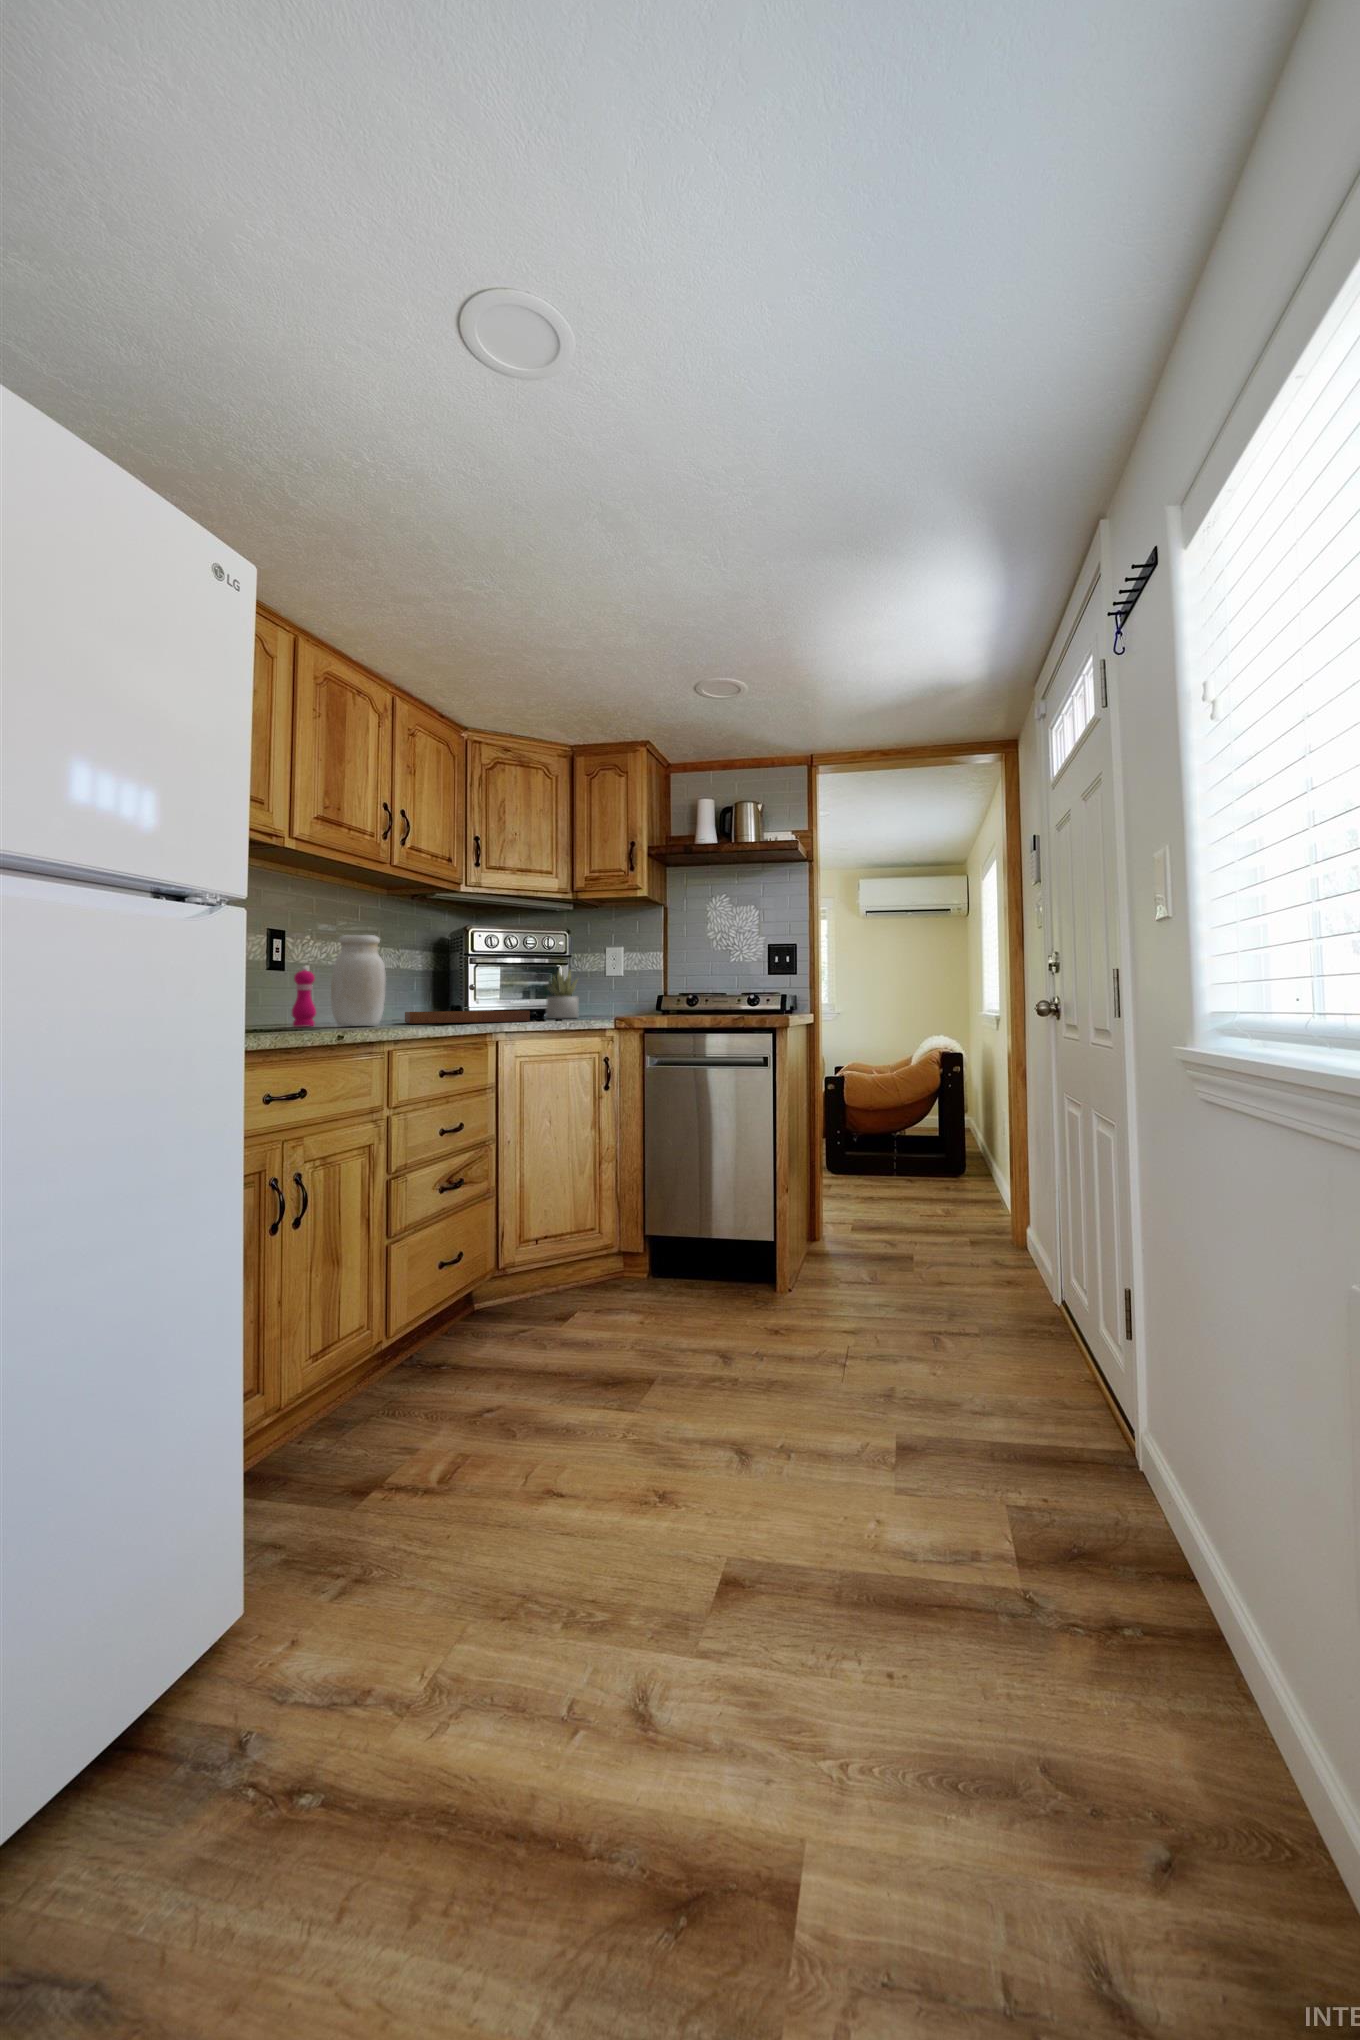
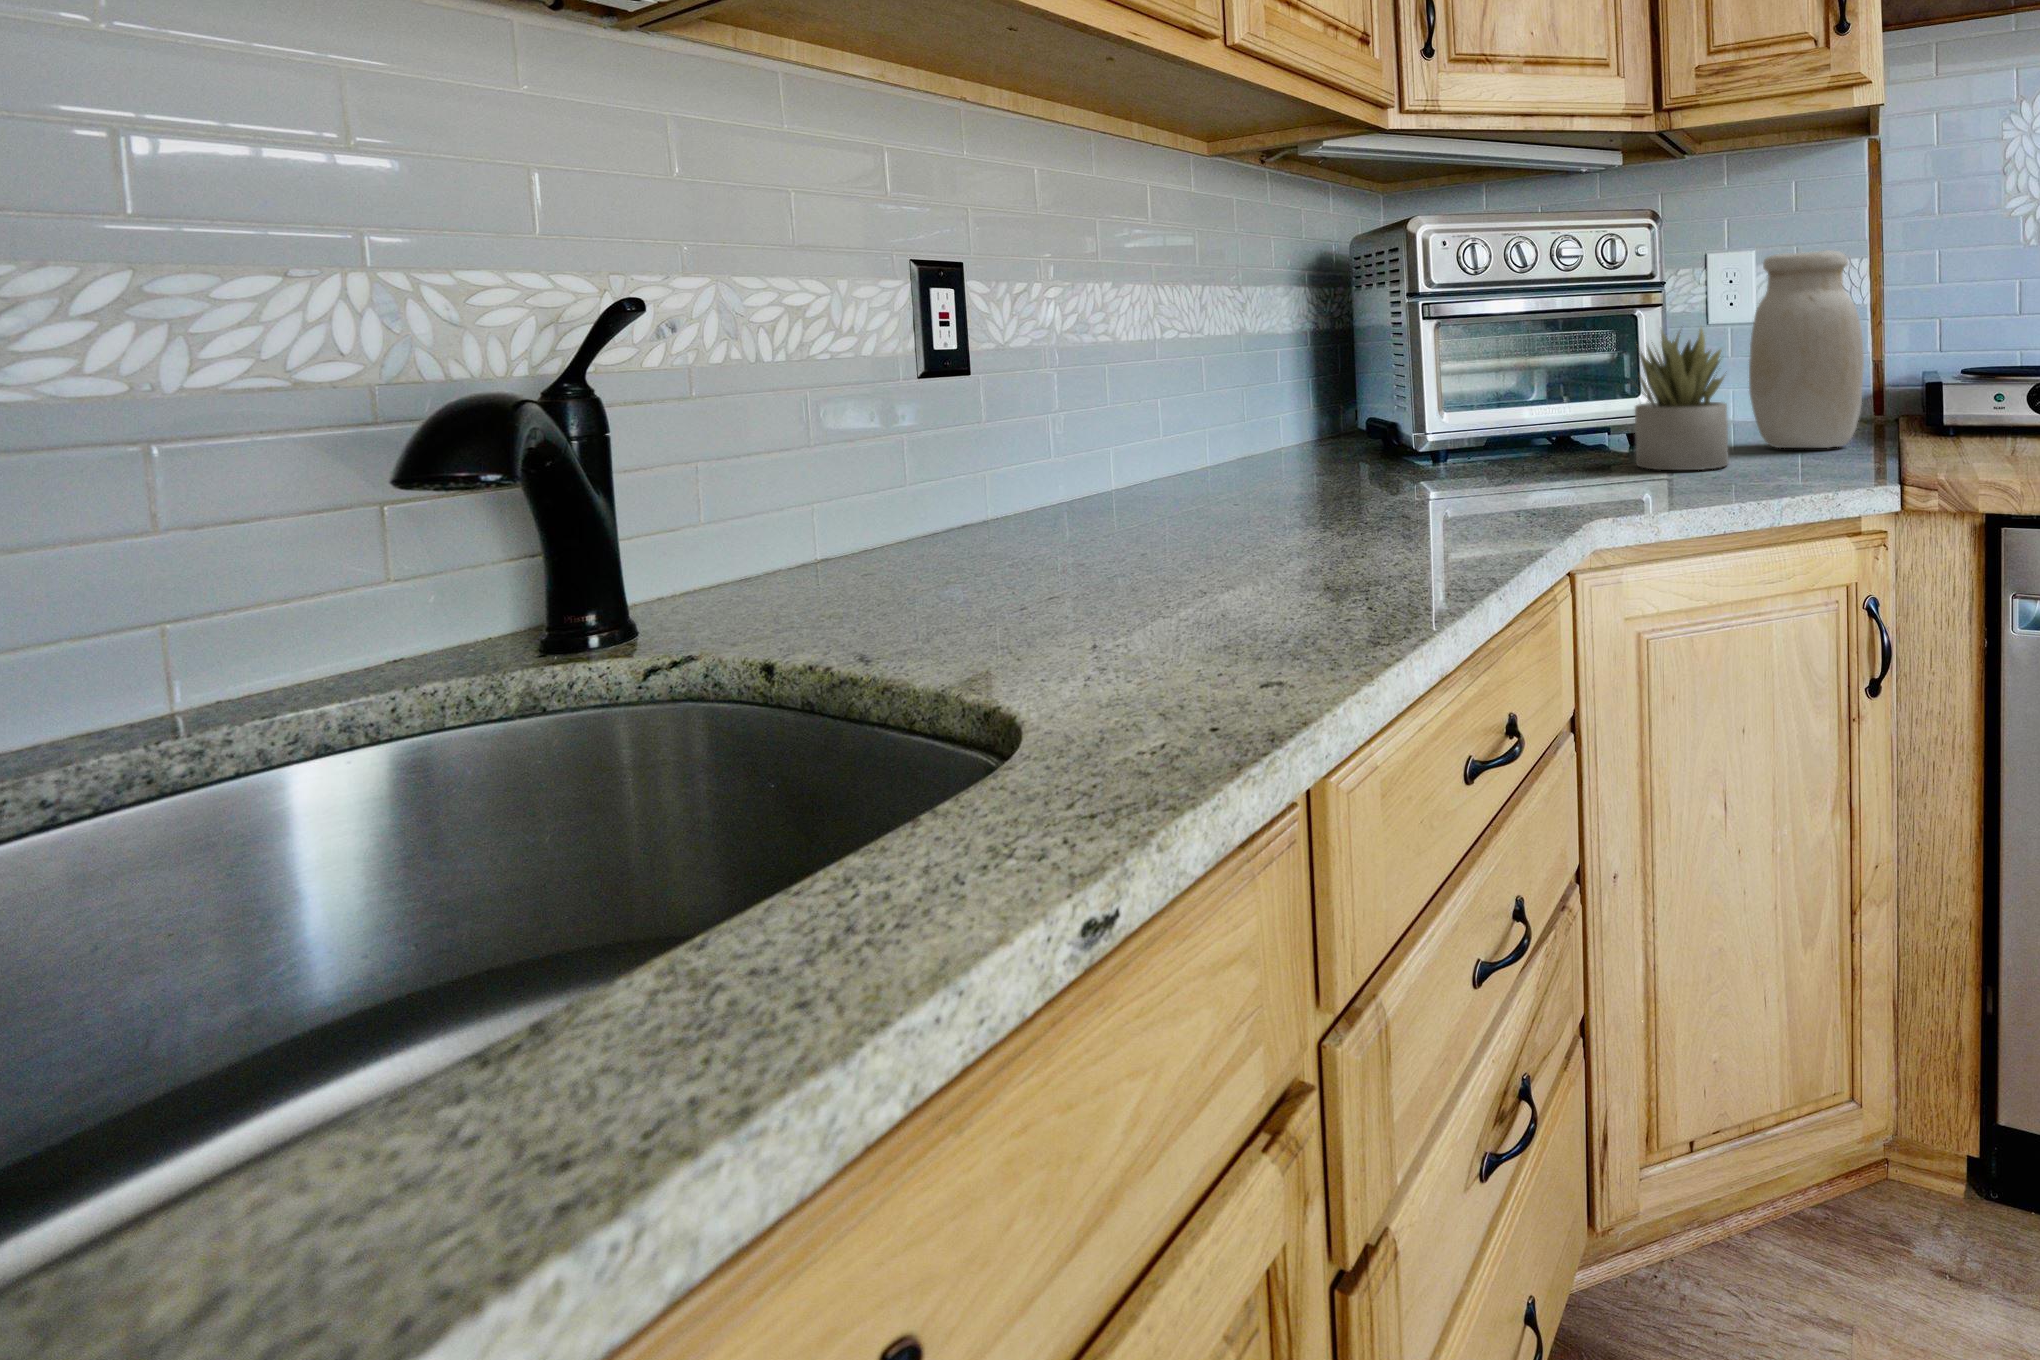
jar: present [331,935,386,1026] -> present [1749,250,1864,448]
pepper mill: present [292,966,316,1027] -> none [986,362,1052,544]
tray: present [405,984,530,1023] -> none [1280,387,1644,526]

